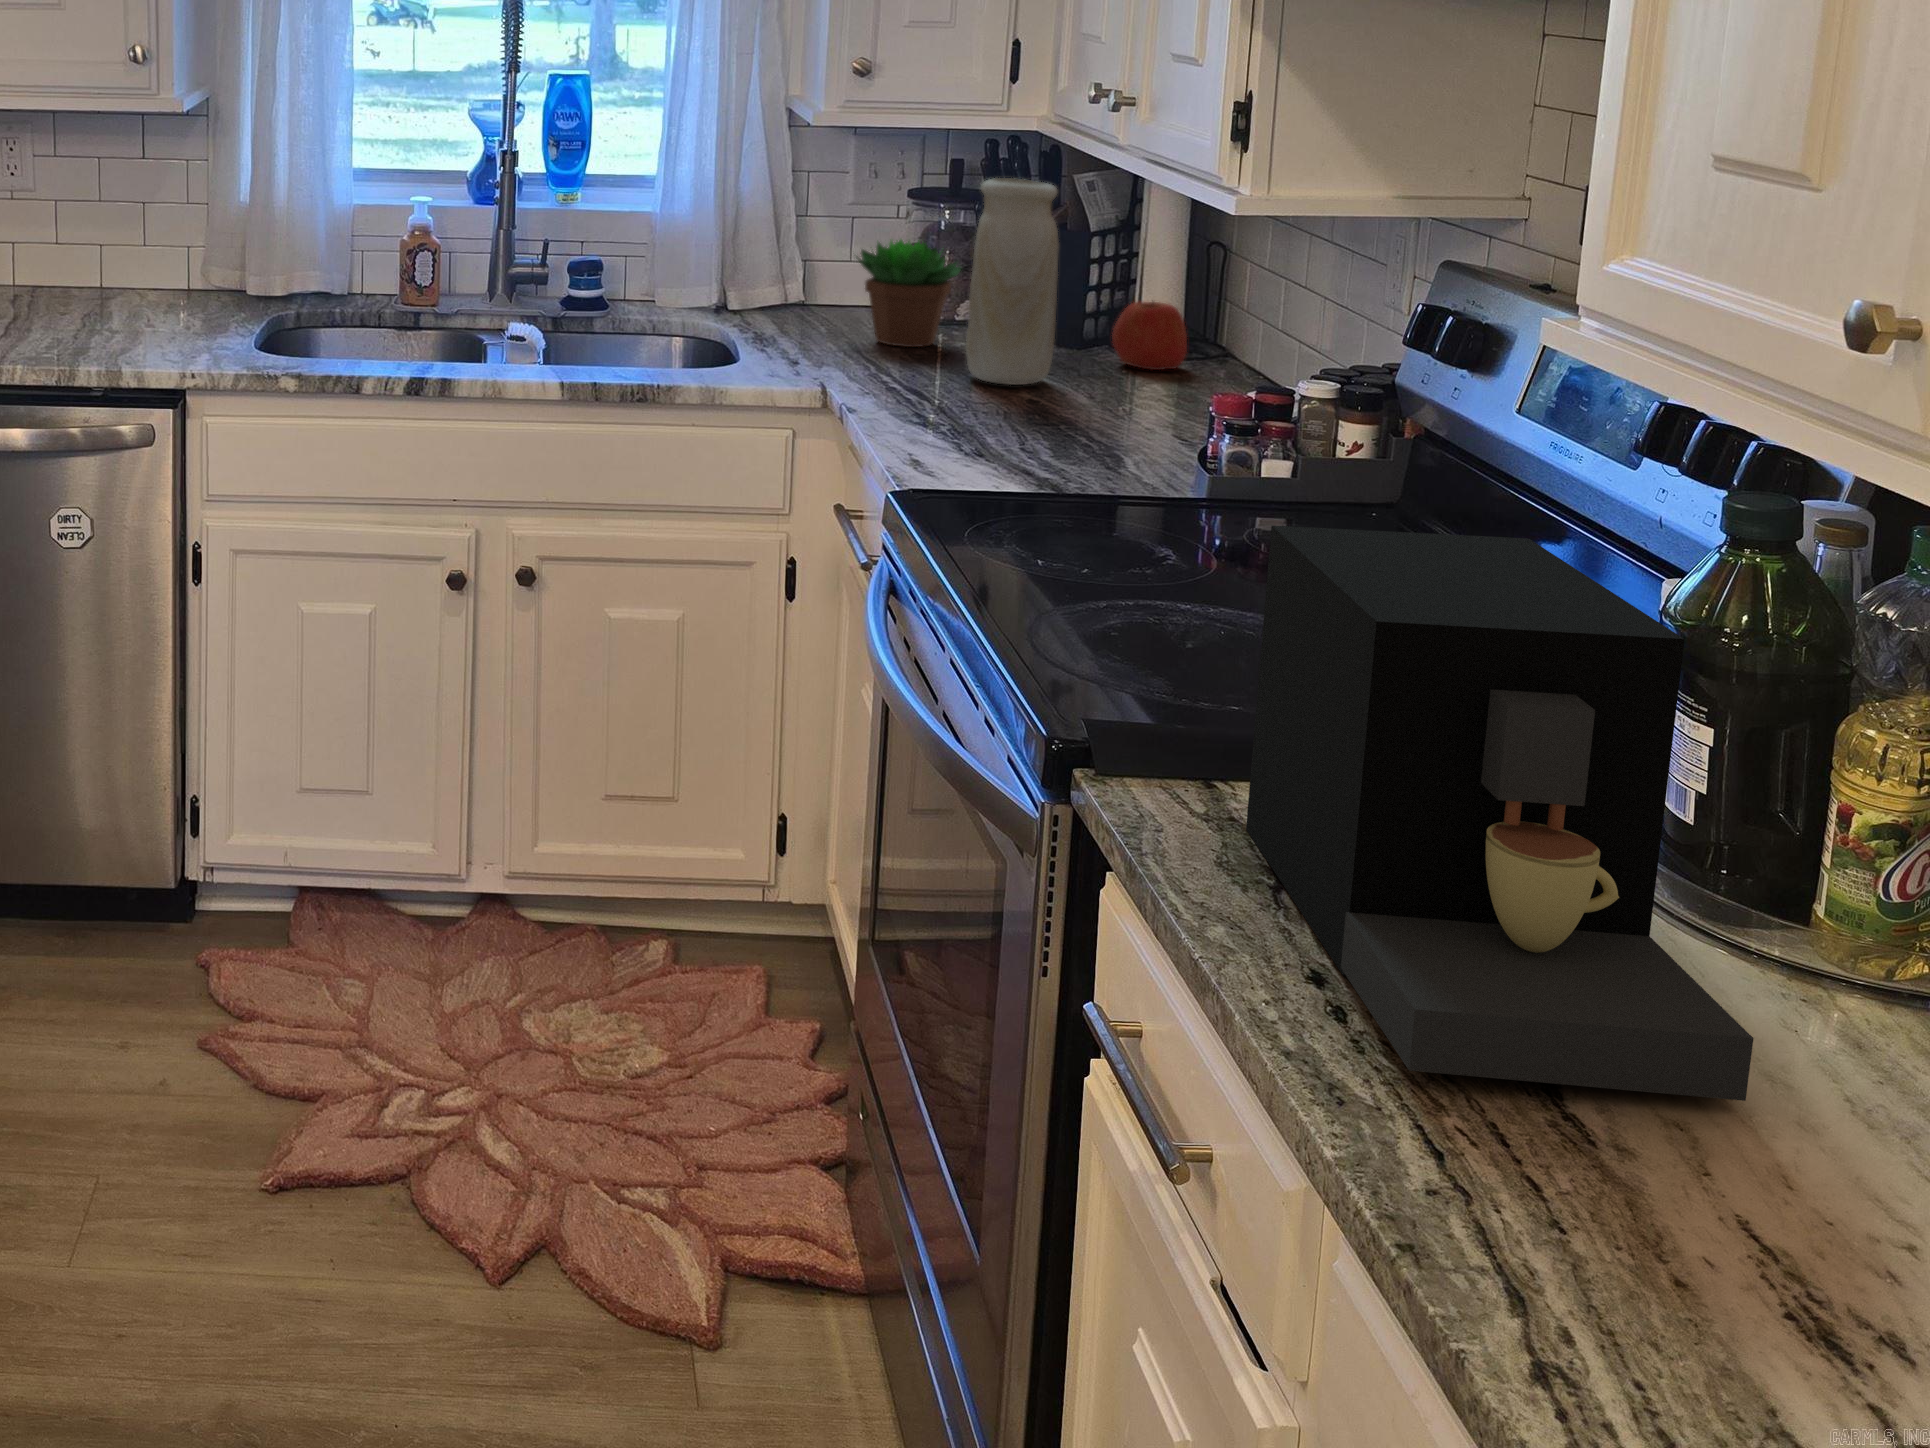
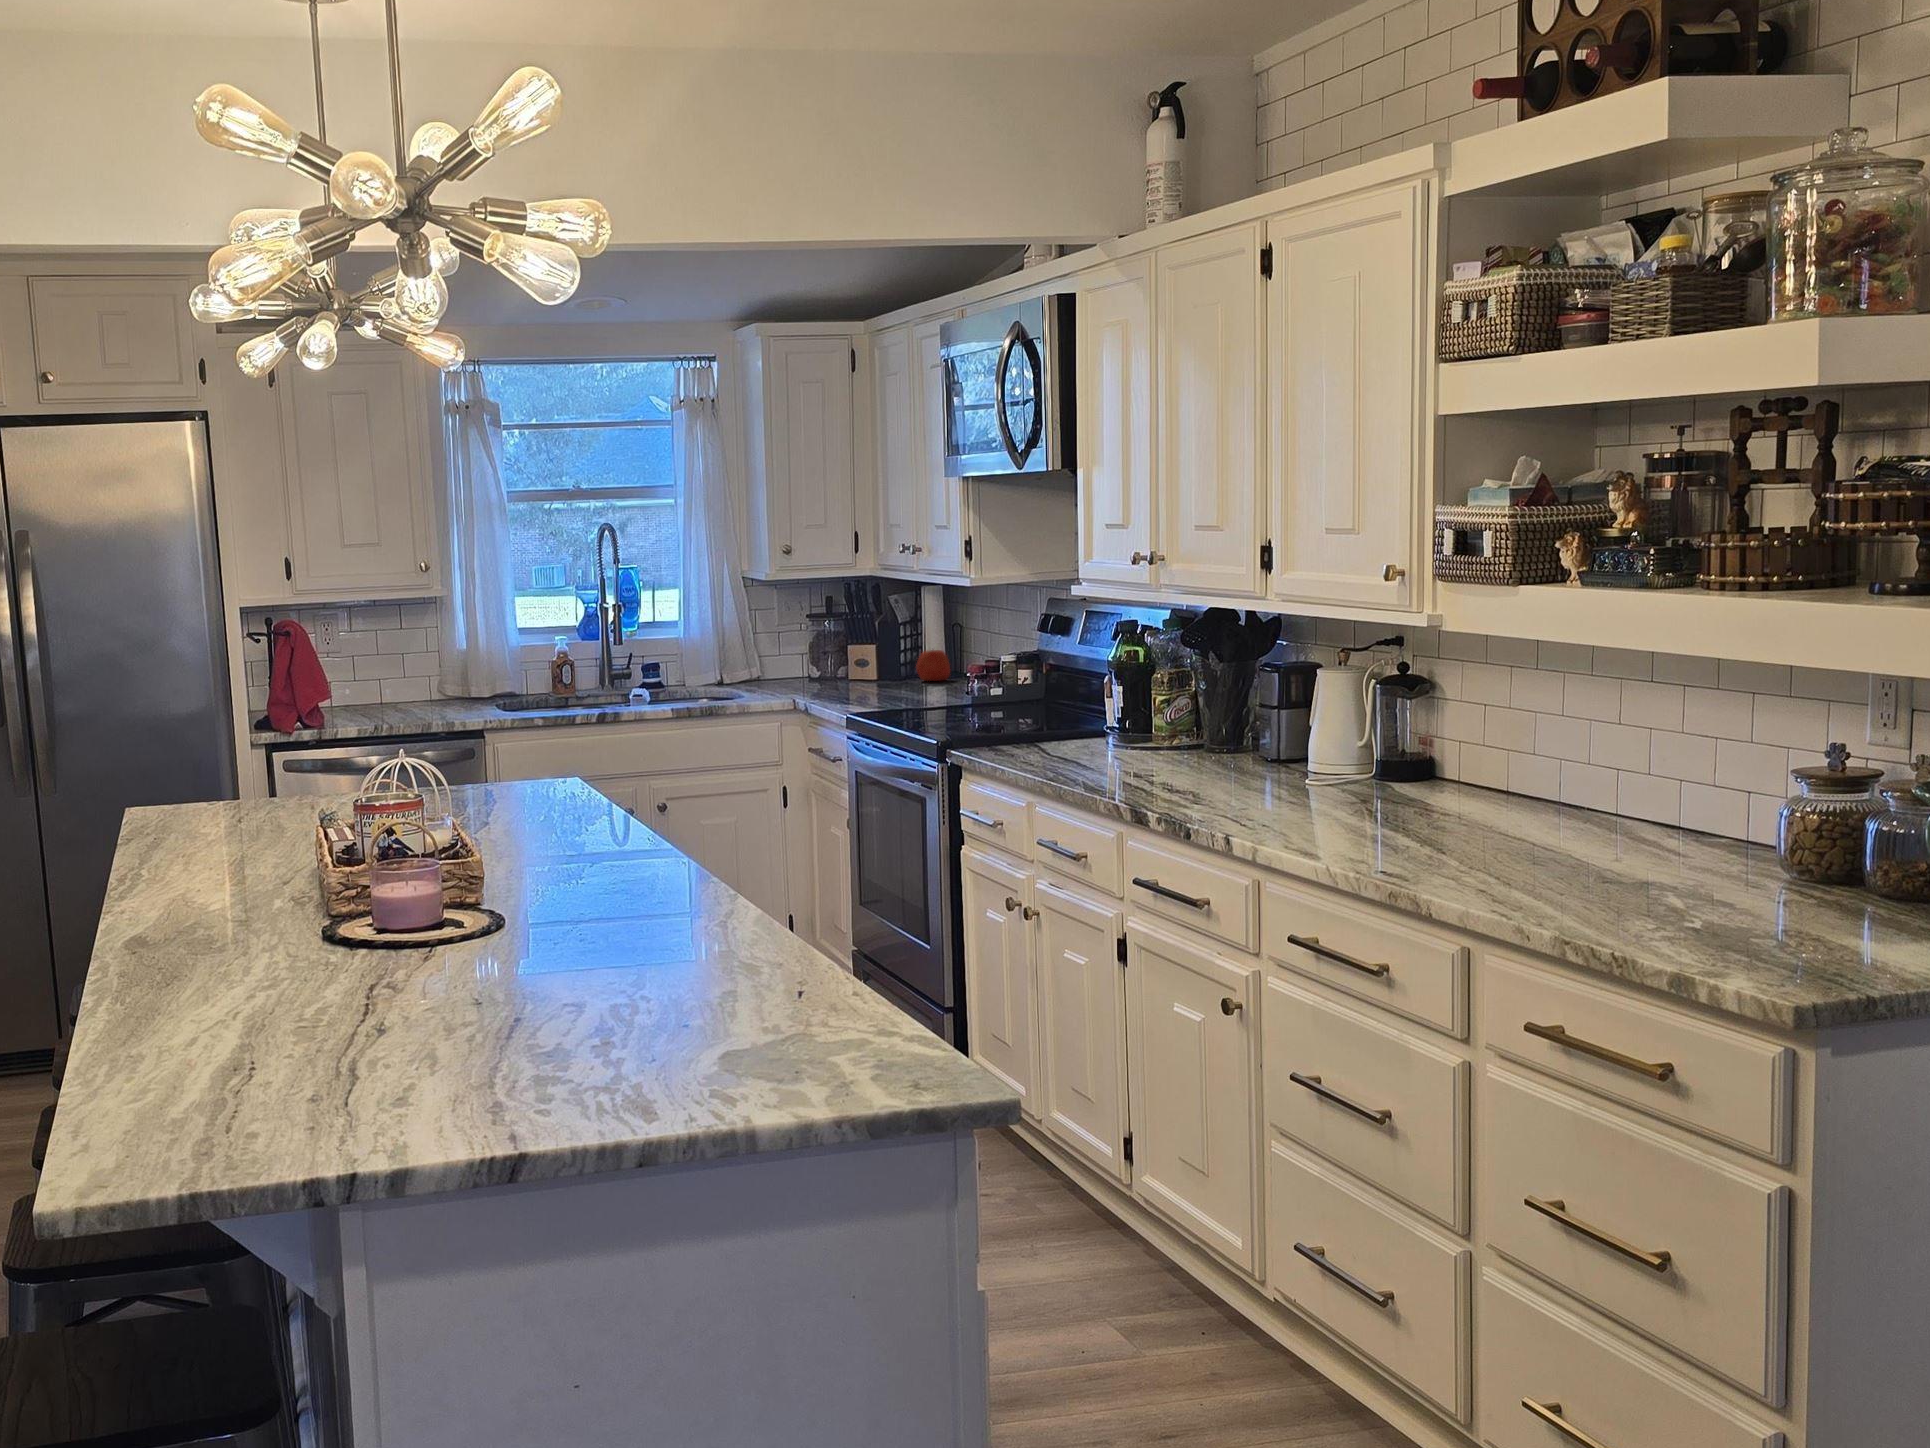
vase: present [966,178,1059,385] -> none [854,594,894,689]
succulent plant: present [857,240,961,347] -> none [790,632,842,686]
coffee maker: present [1246,525,1753,1101] -> none [1002,650,1134,769]

